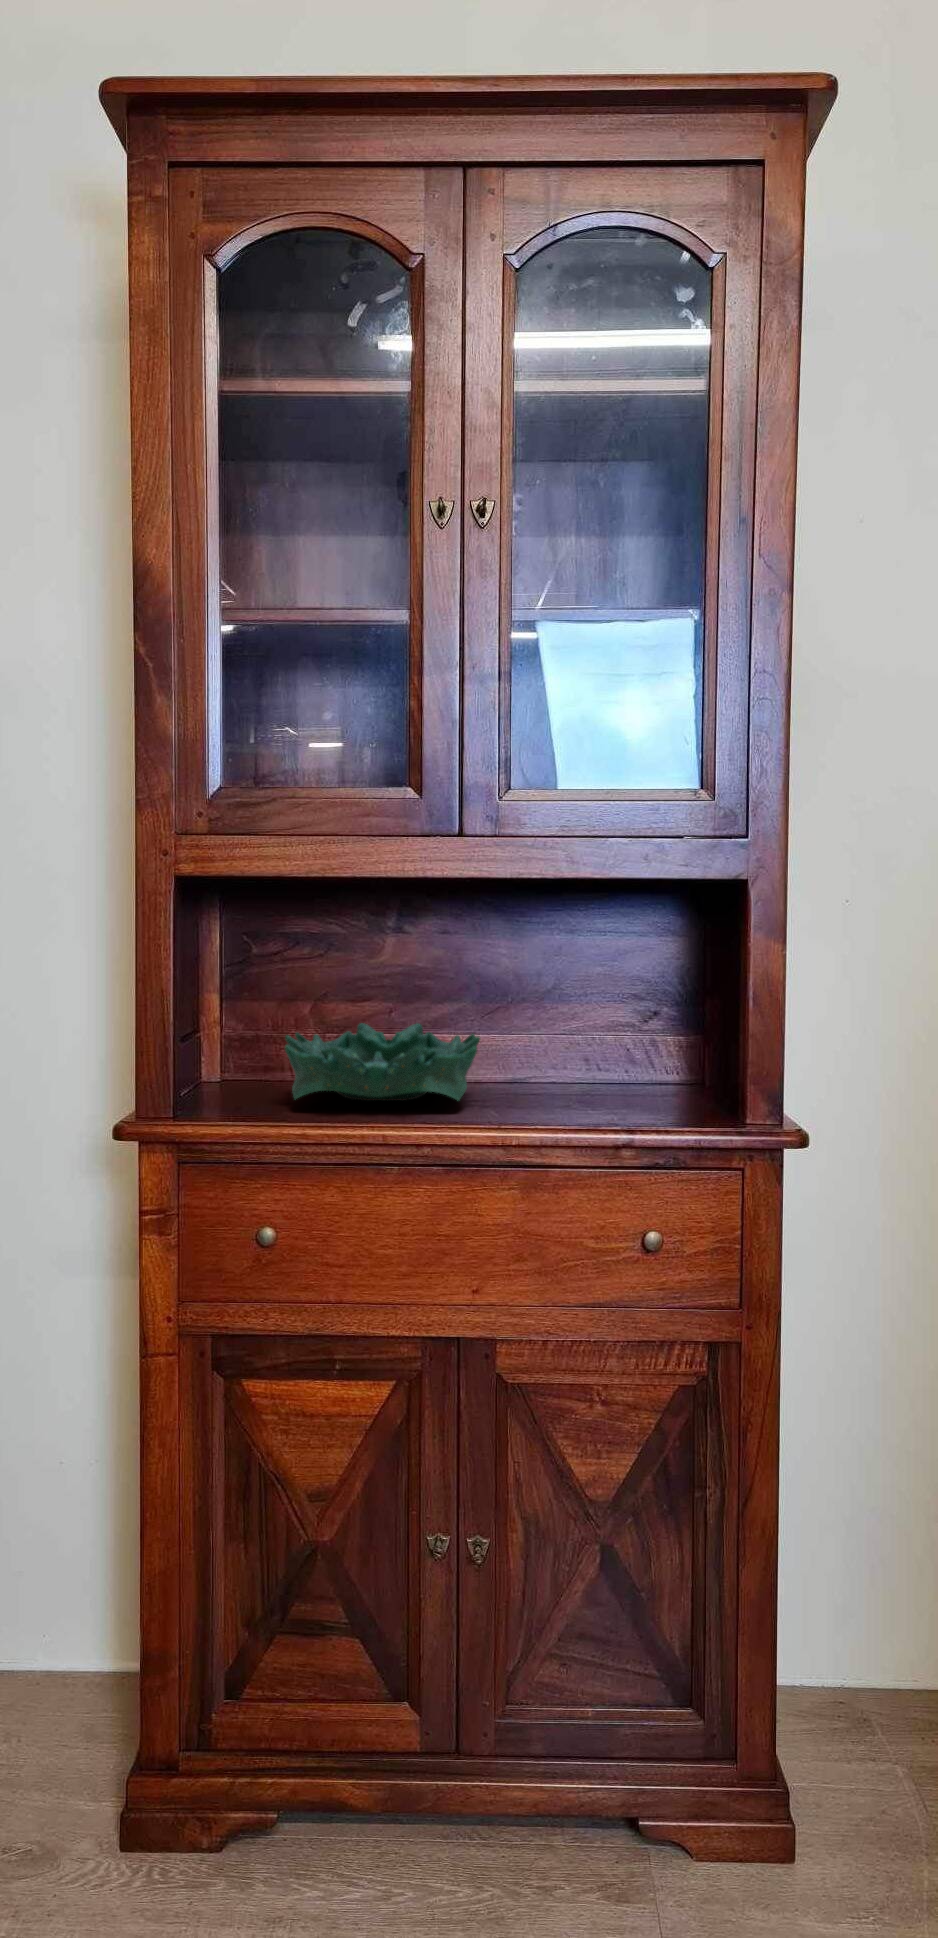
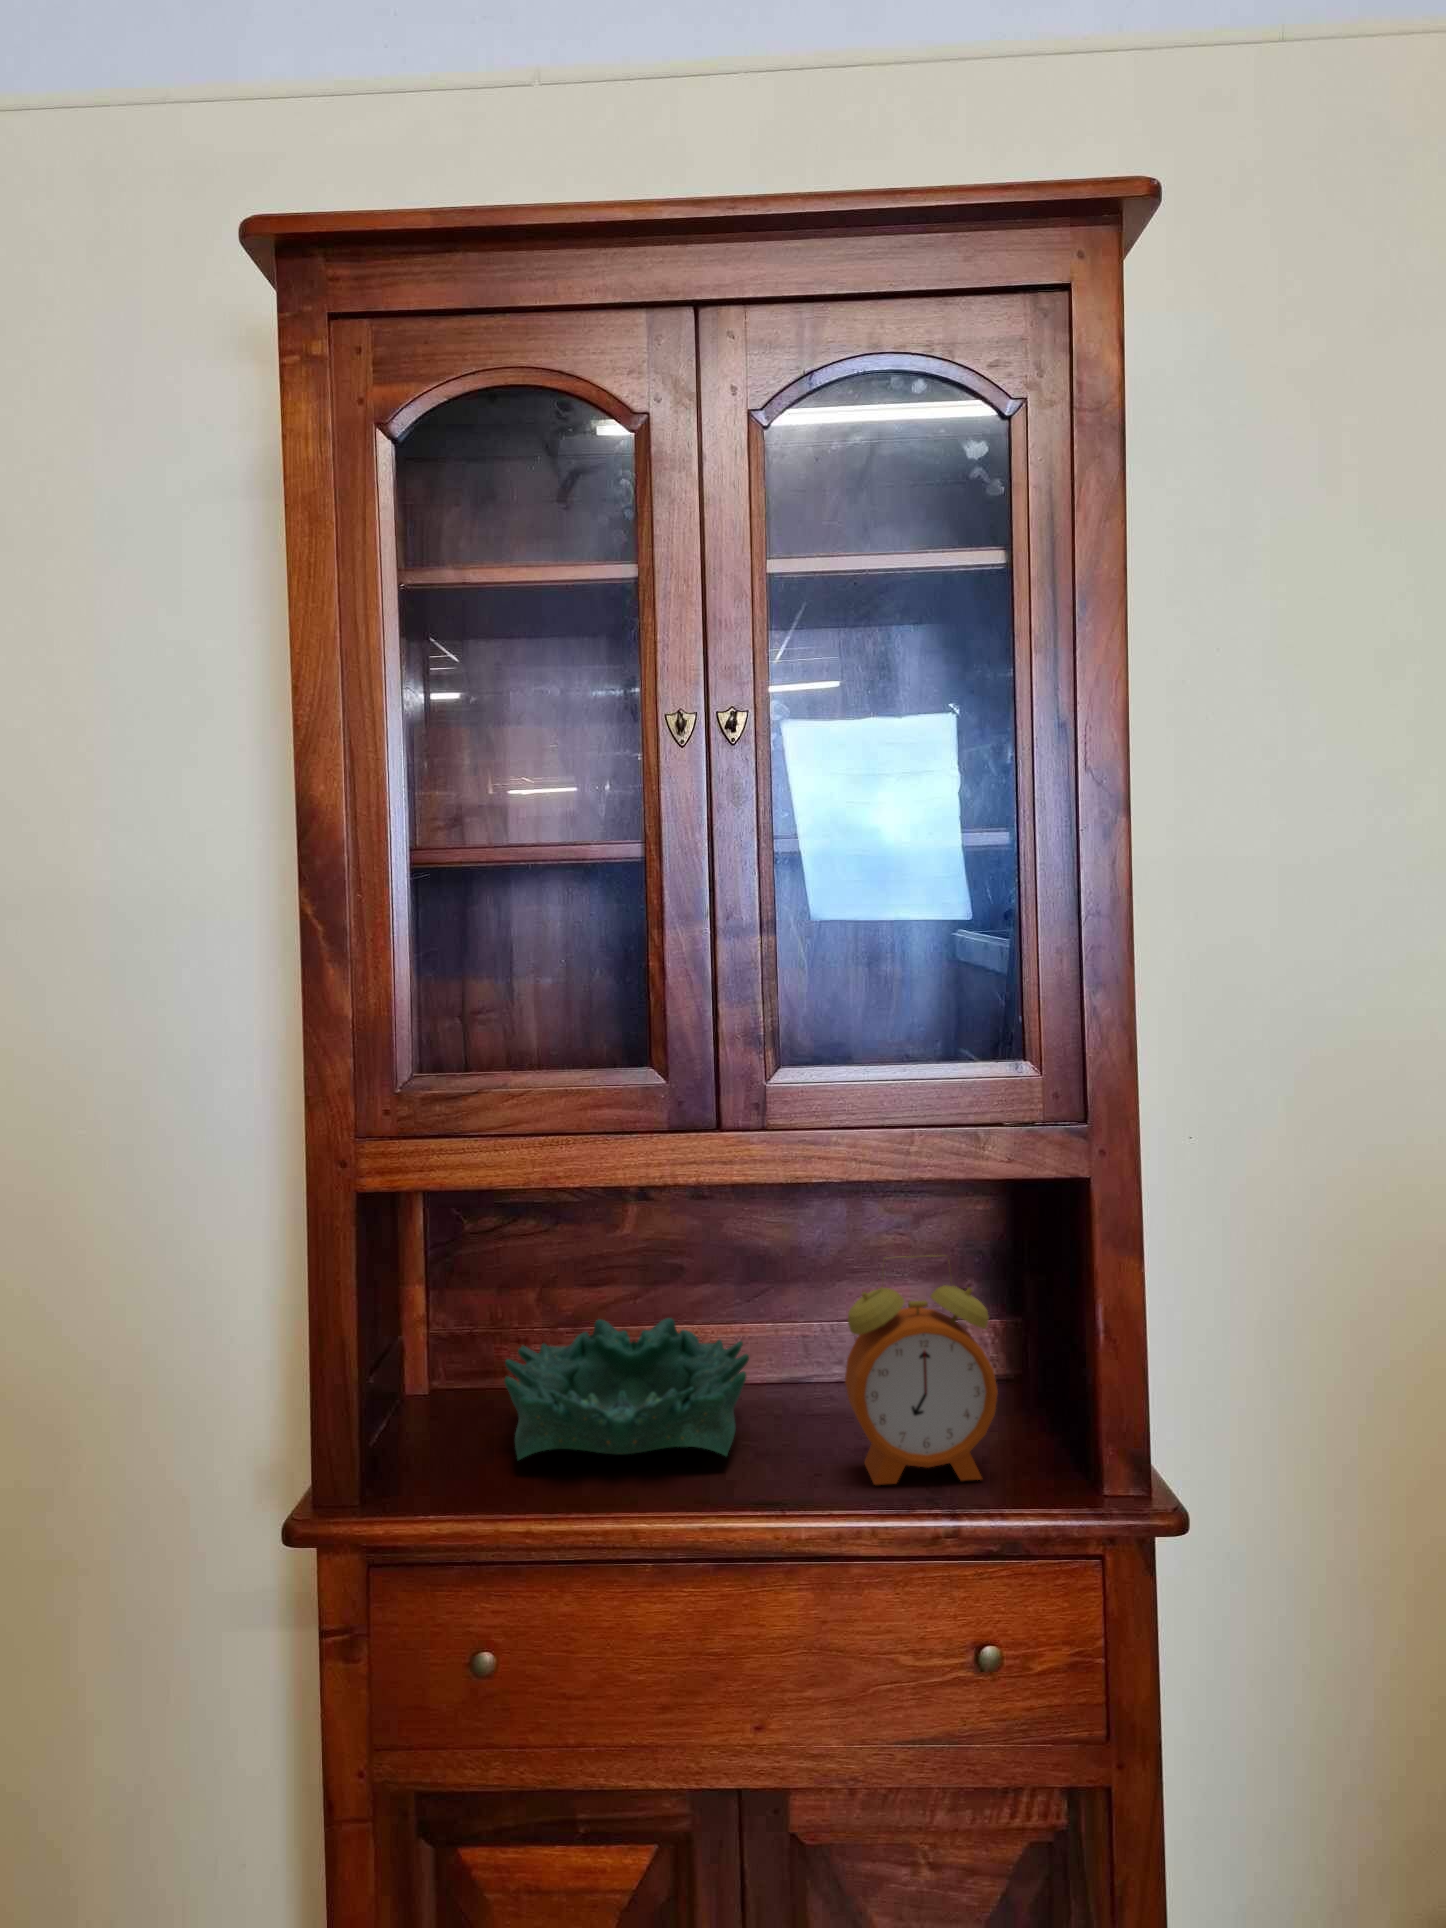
alarm clock: none [554,947,672,1118] -> present [845,1256,998,1485]

